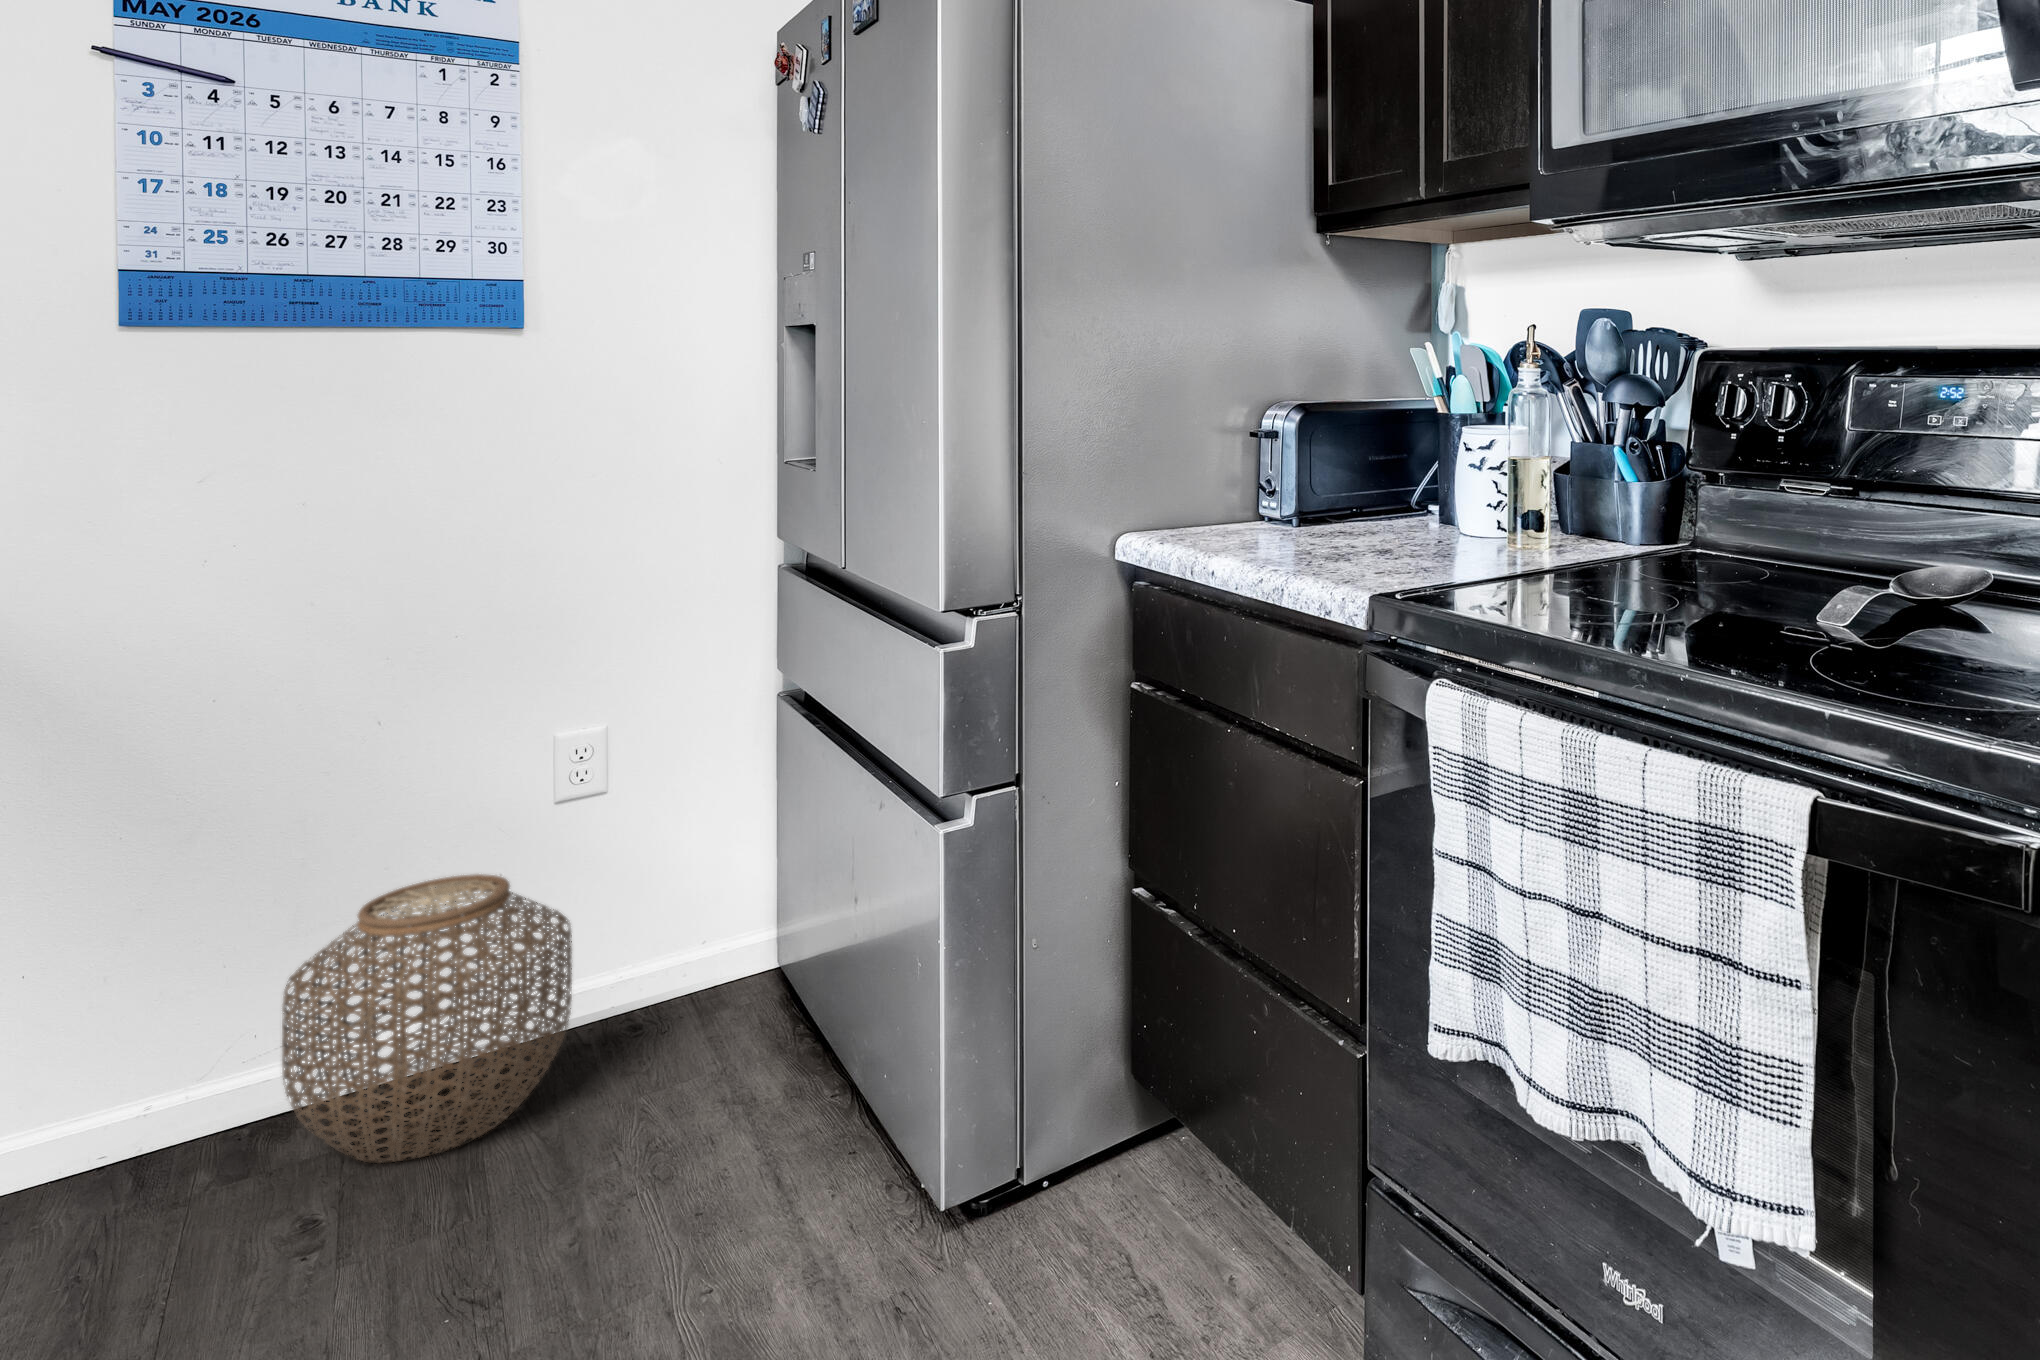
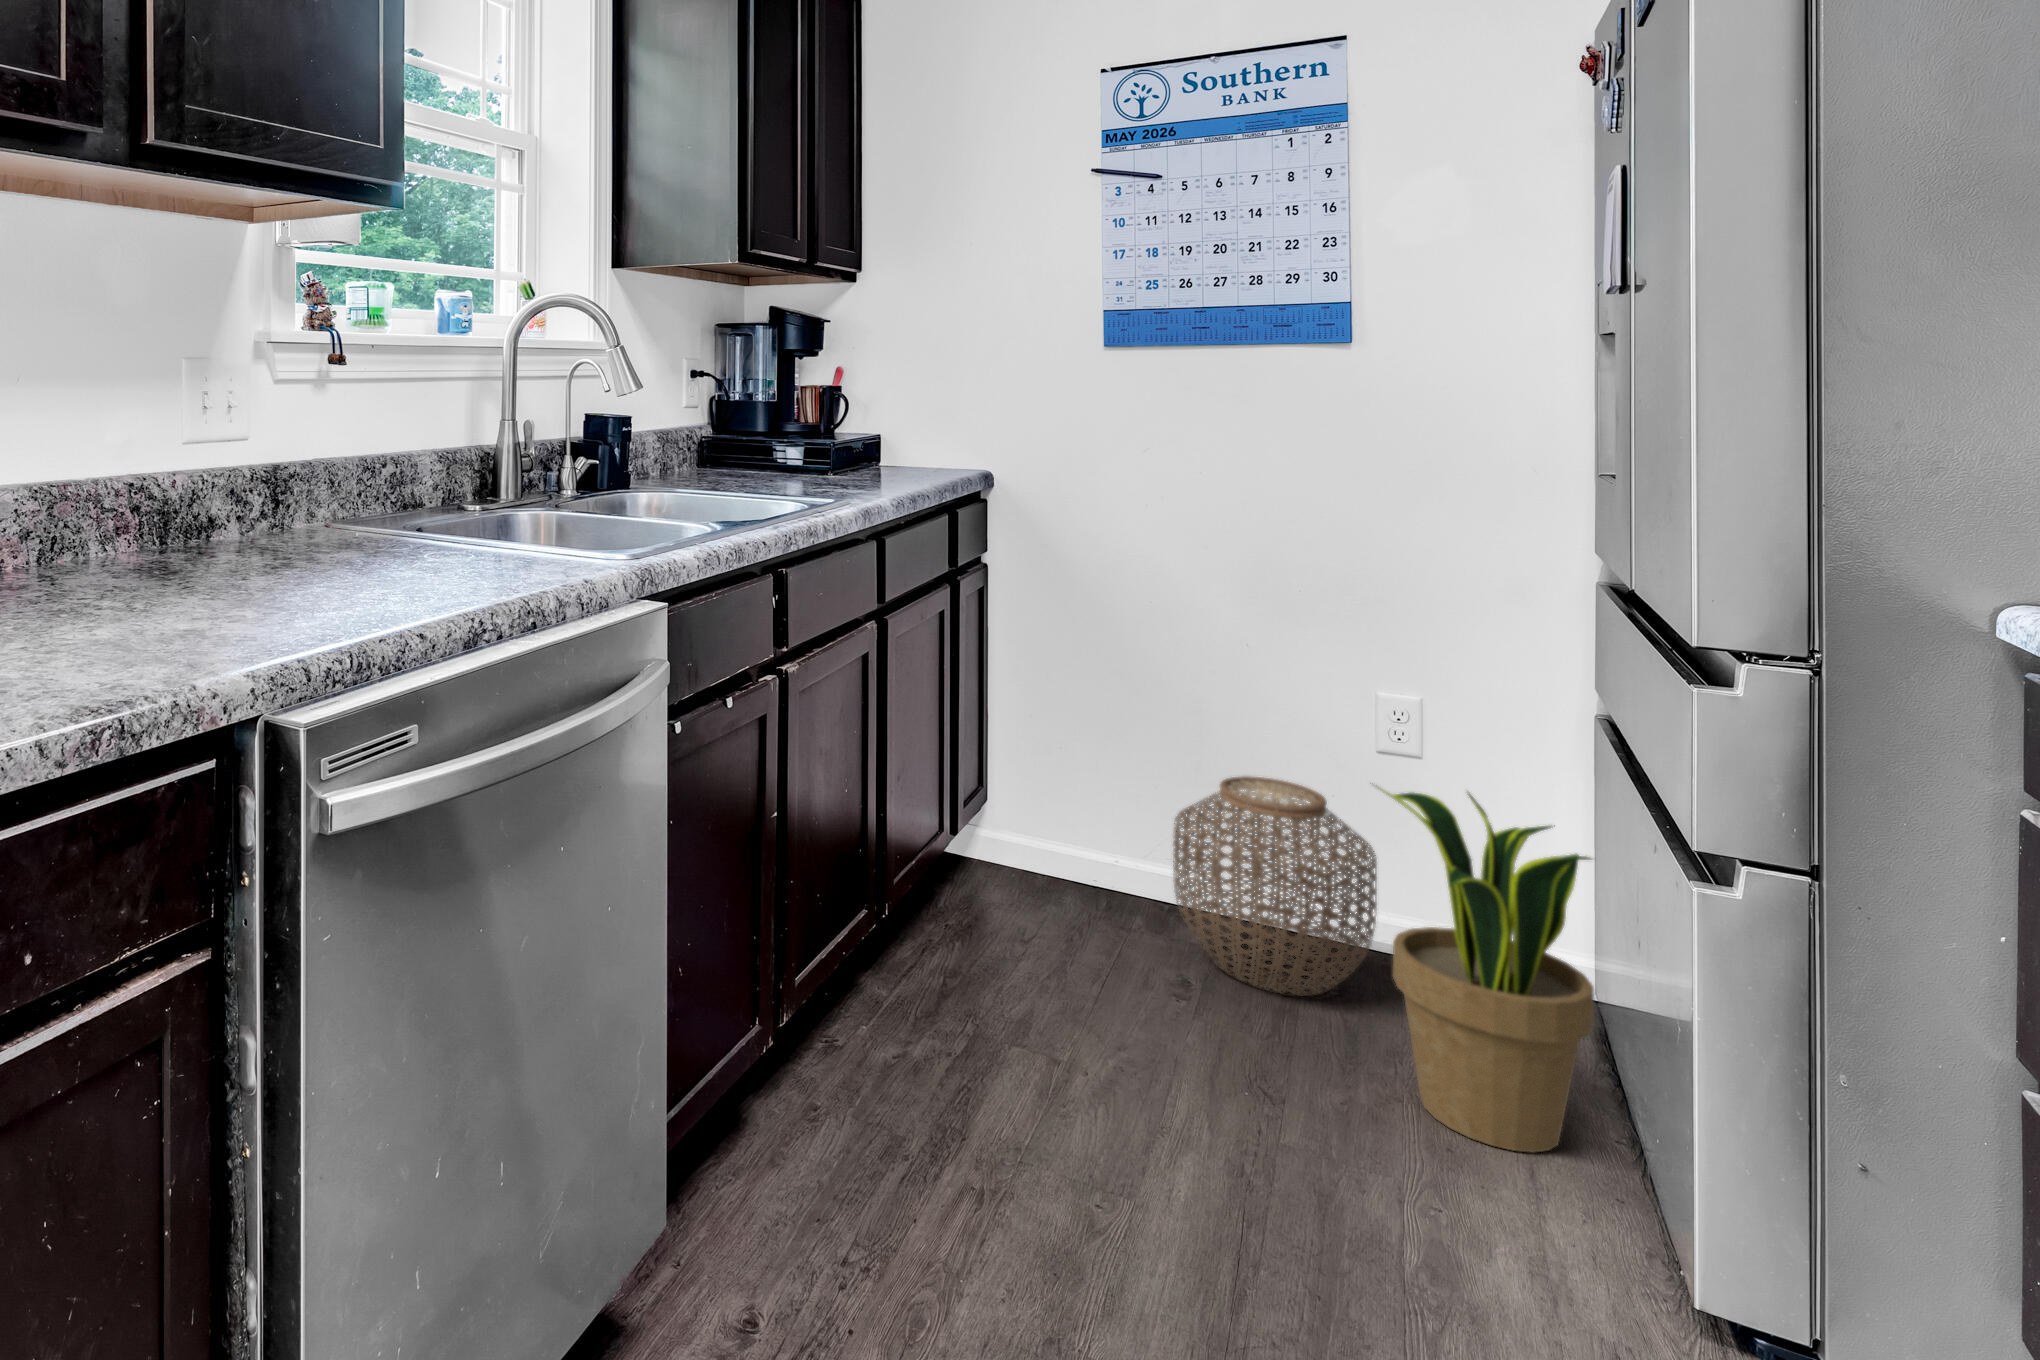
potted plant: none [598,811,831,1184] -> present [1376,785,1594,1153]

